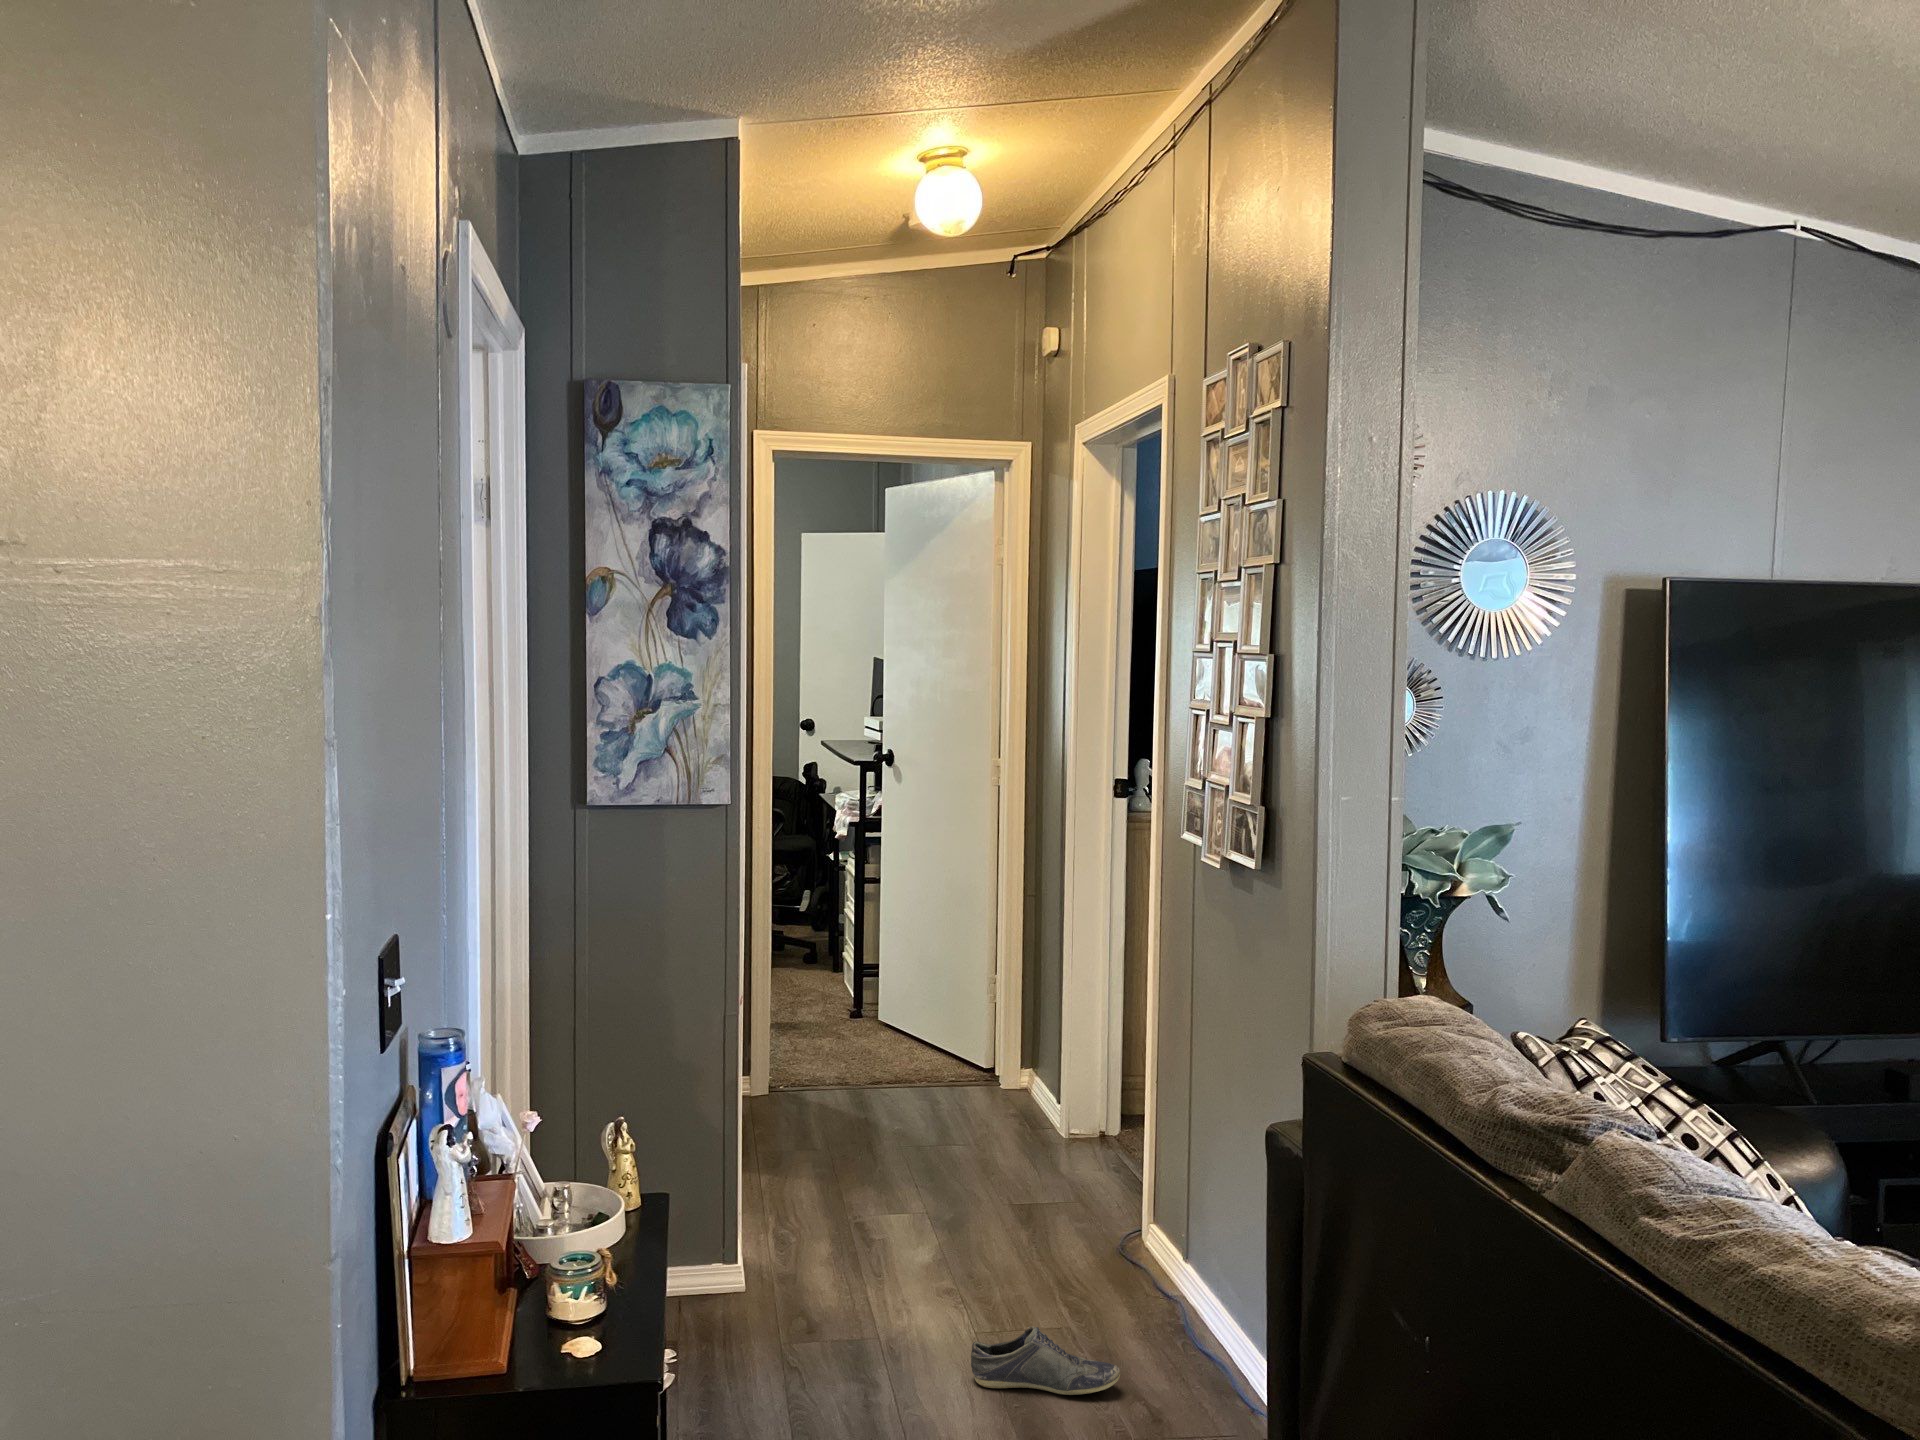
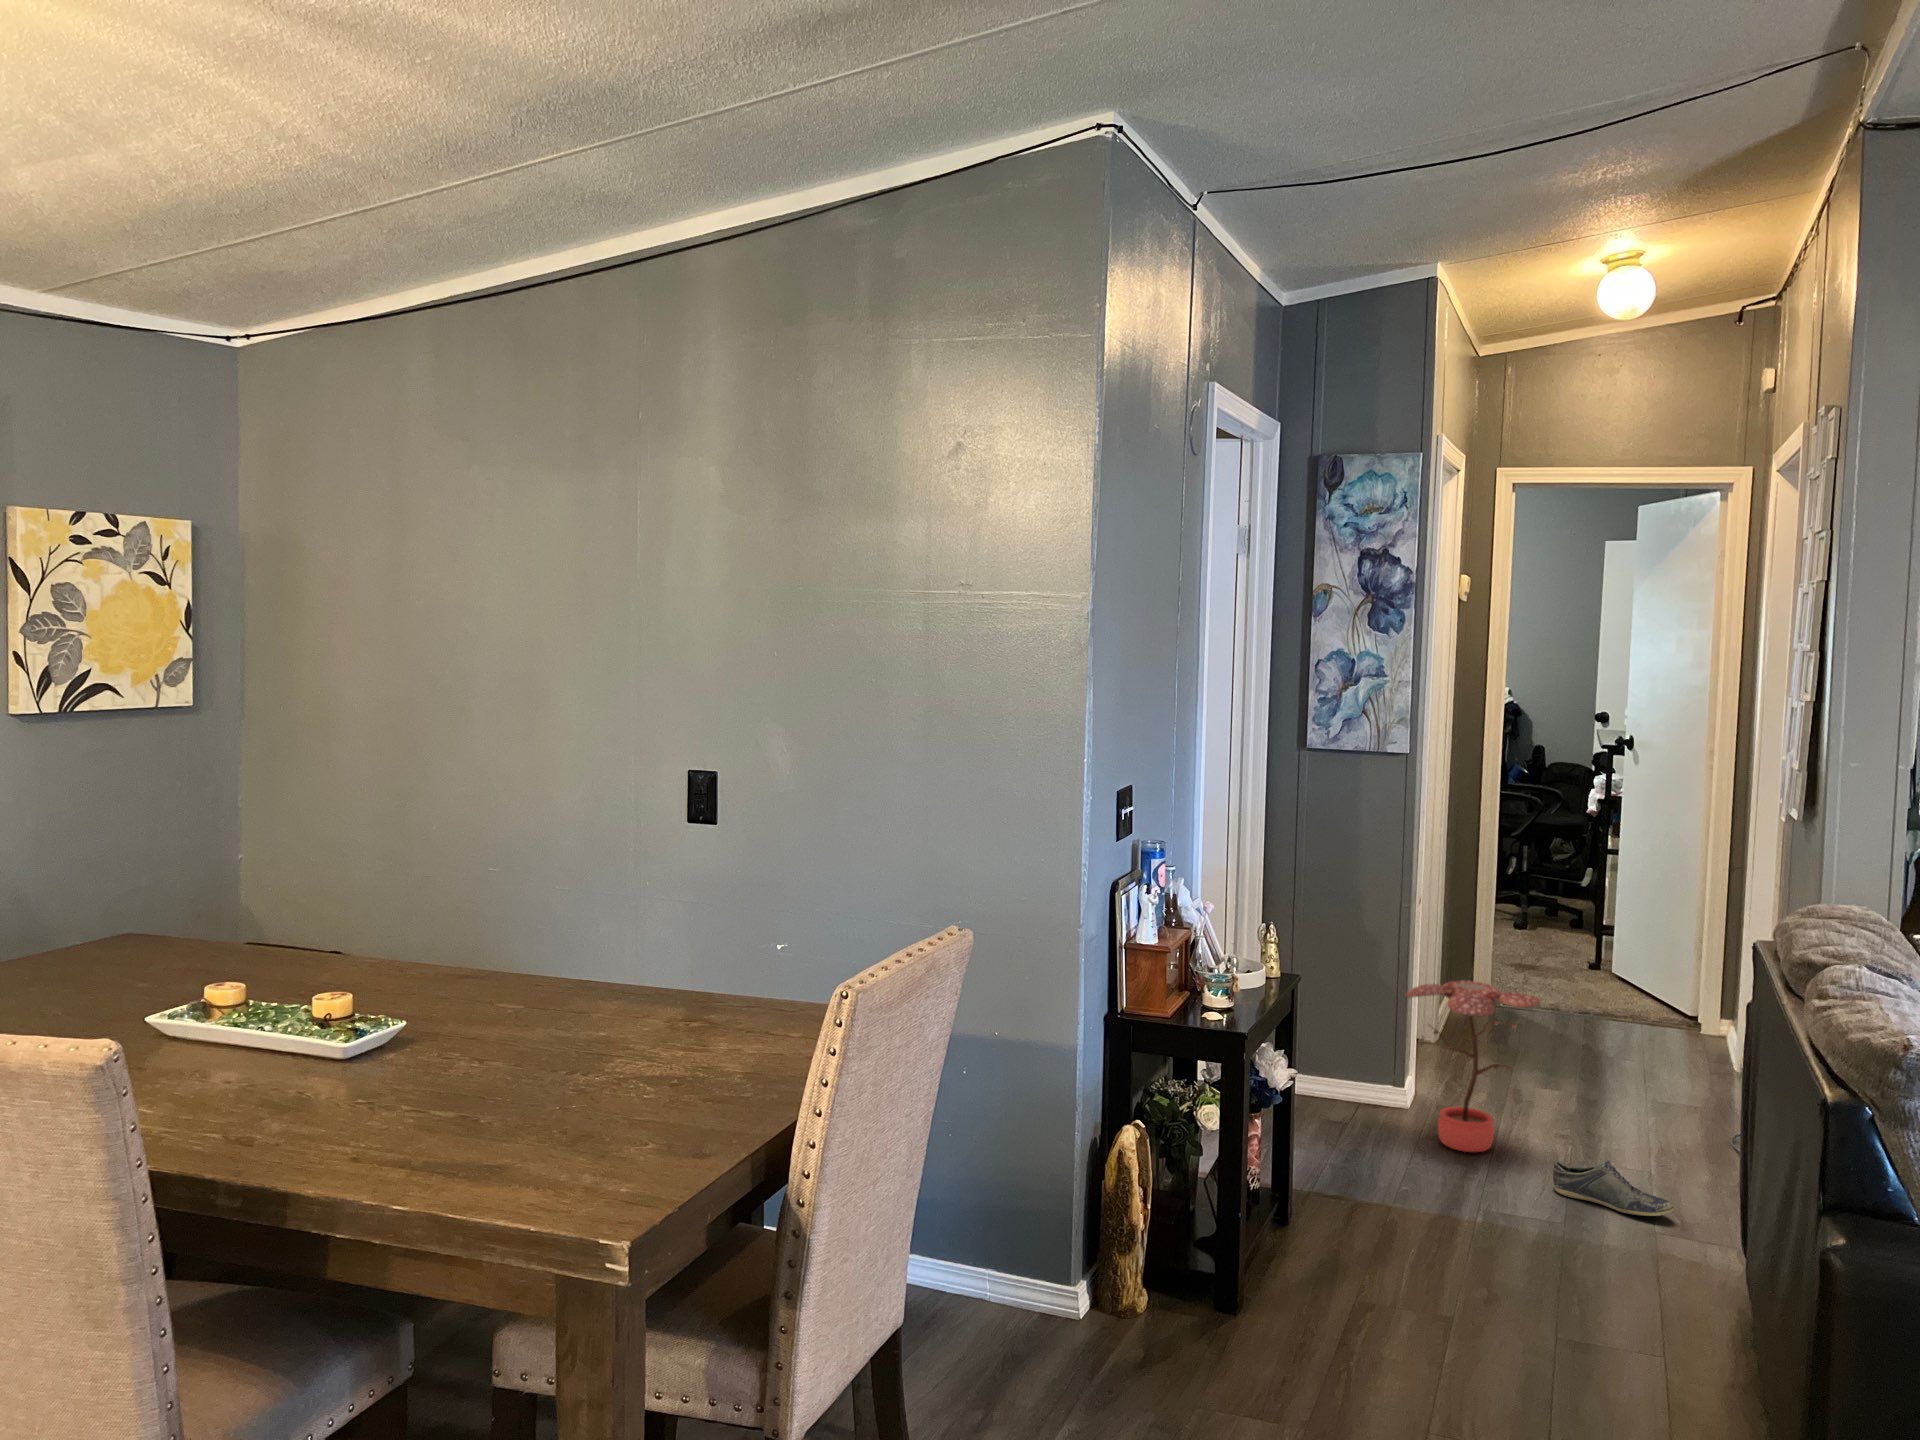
potted plant: none [755,1107,926,1349] -> present [1406,980,1541,1152]

